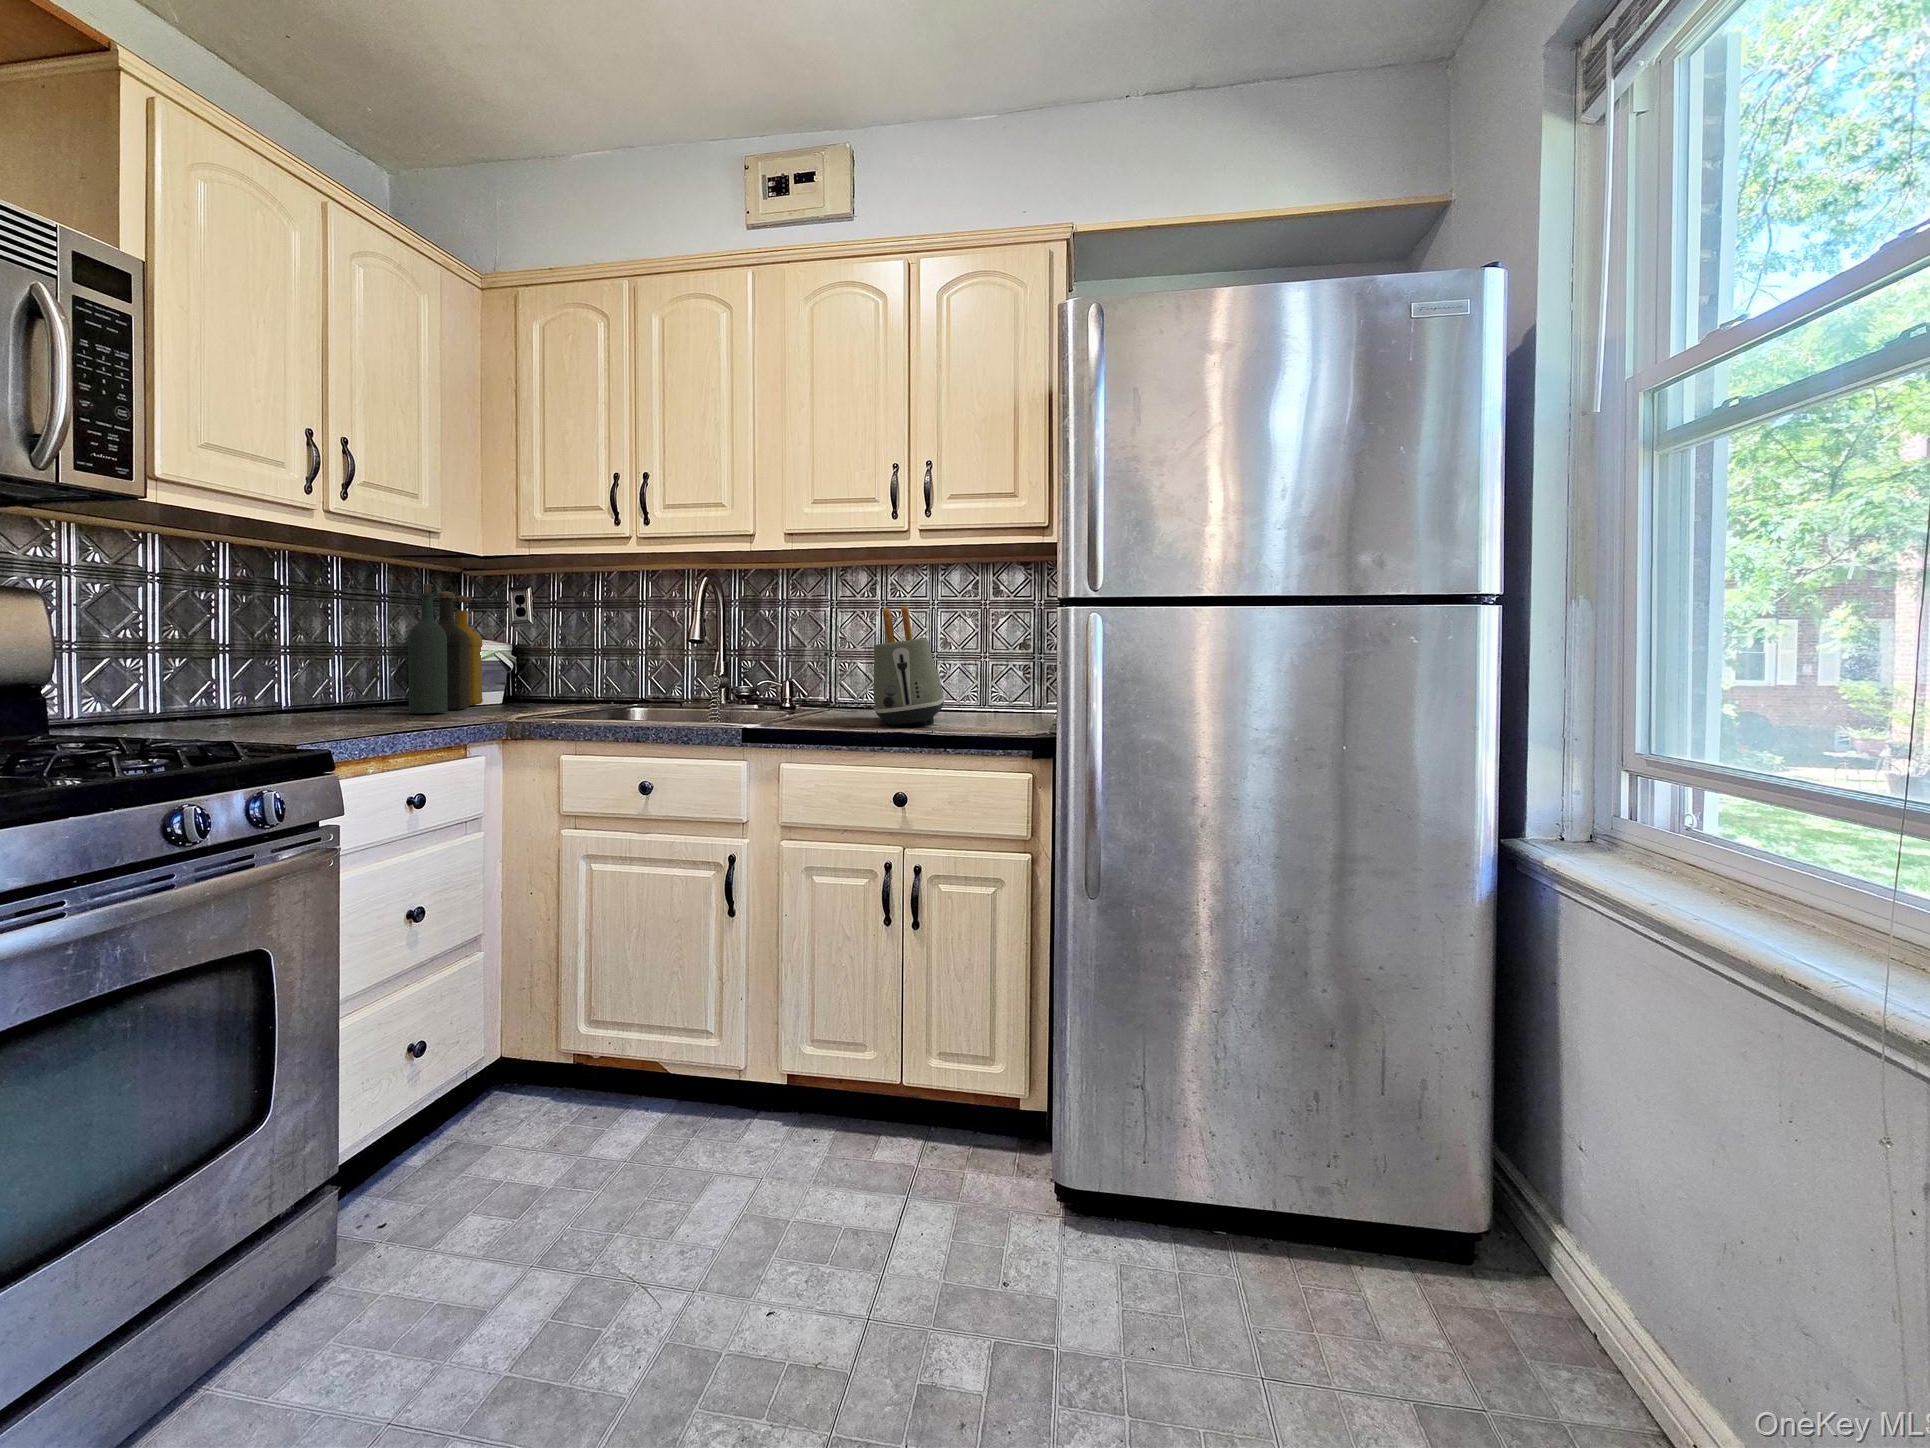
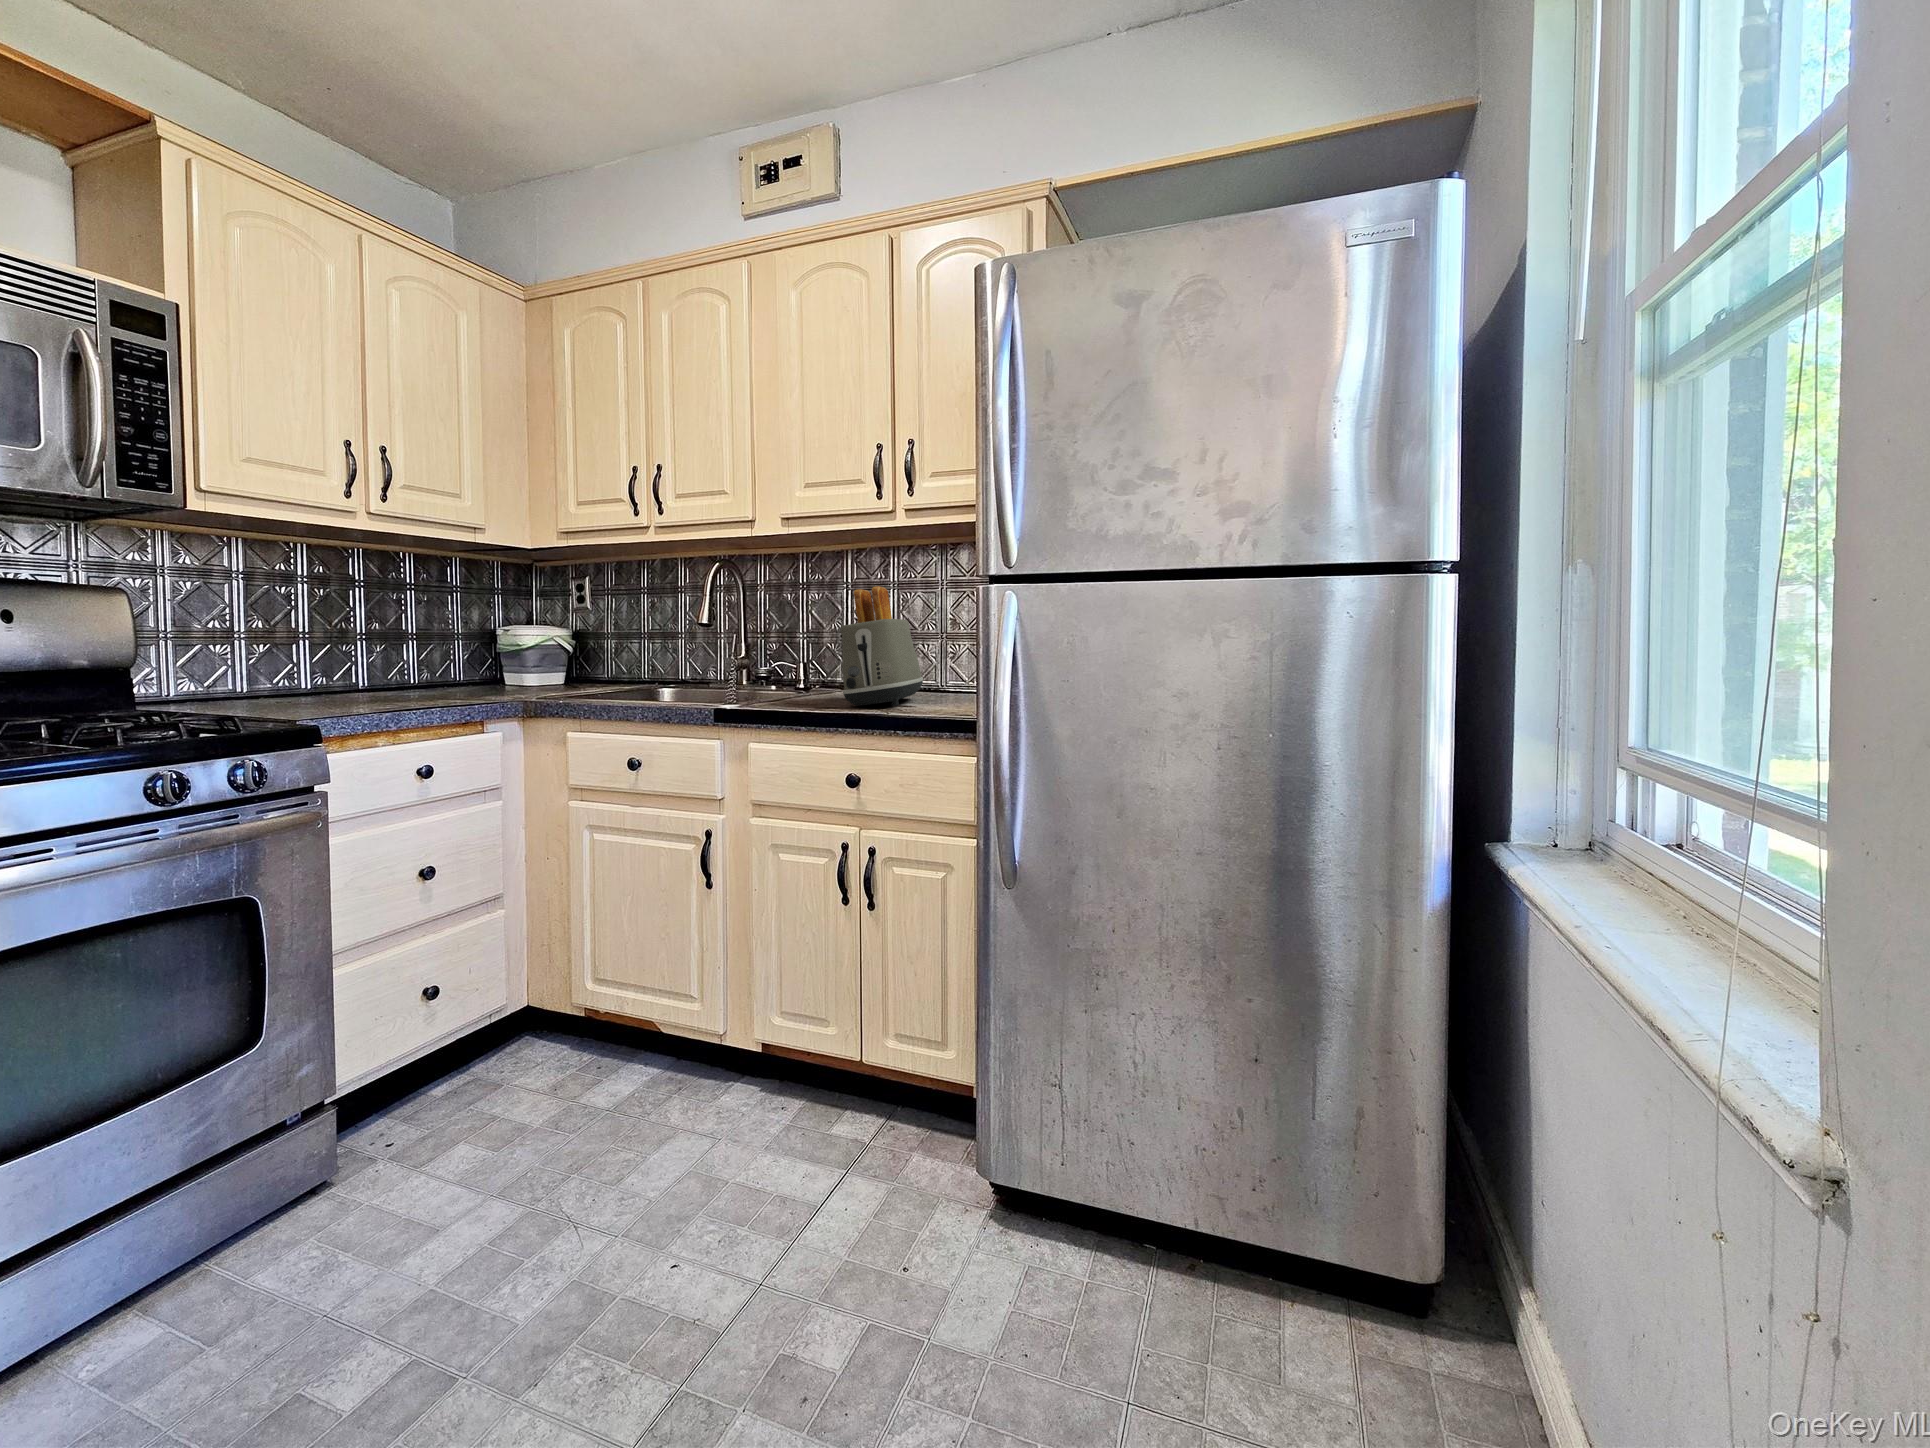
bottle: present [408,584,483,713] -> none [453,576,540,693]

